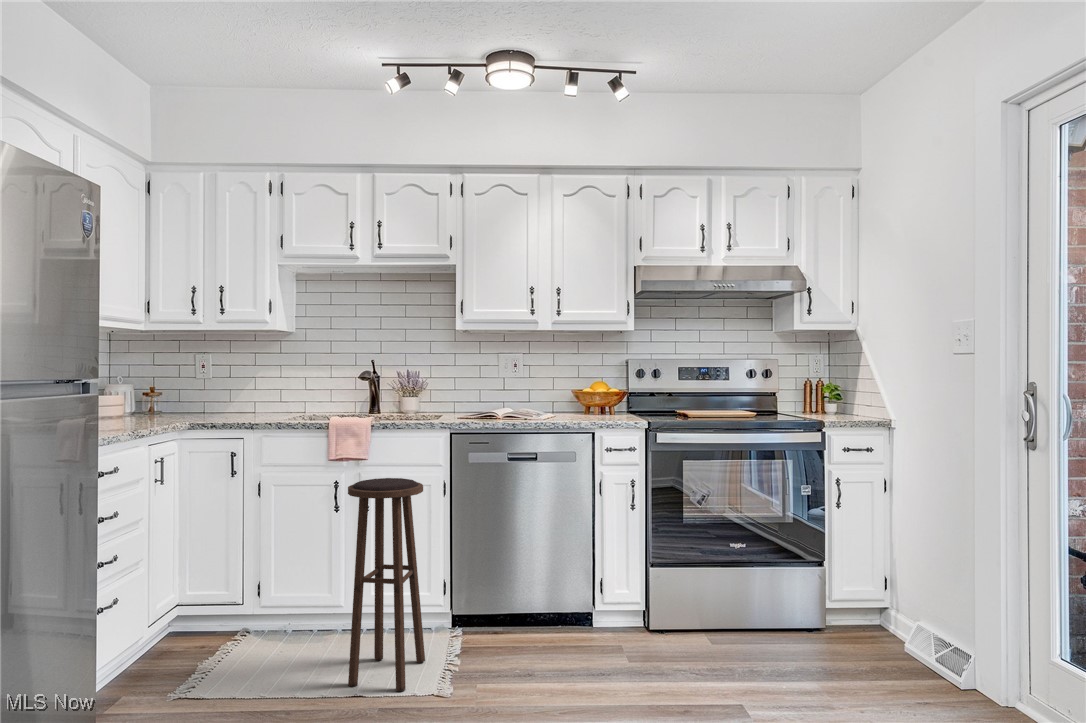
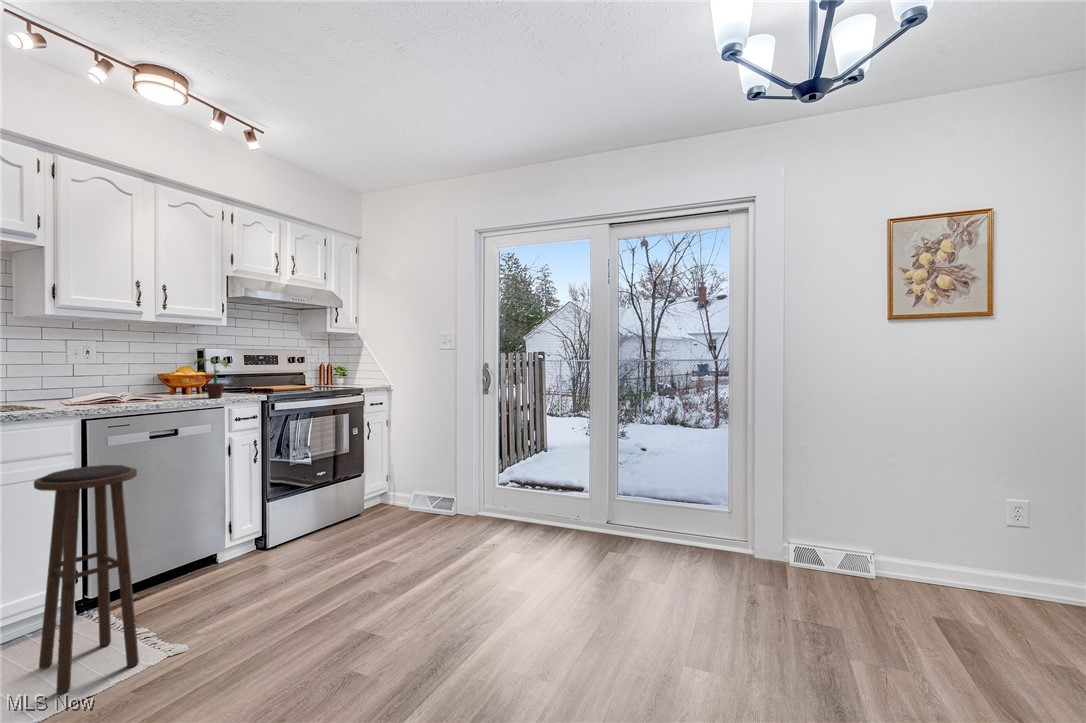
potted plant: none [569,372,617,420] -> present [194,359,231,398]

